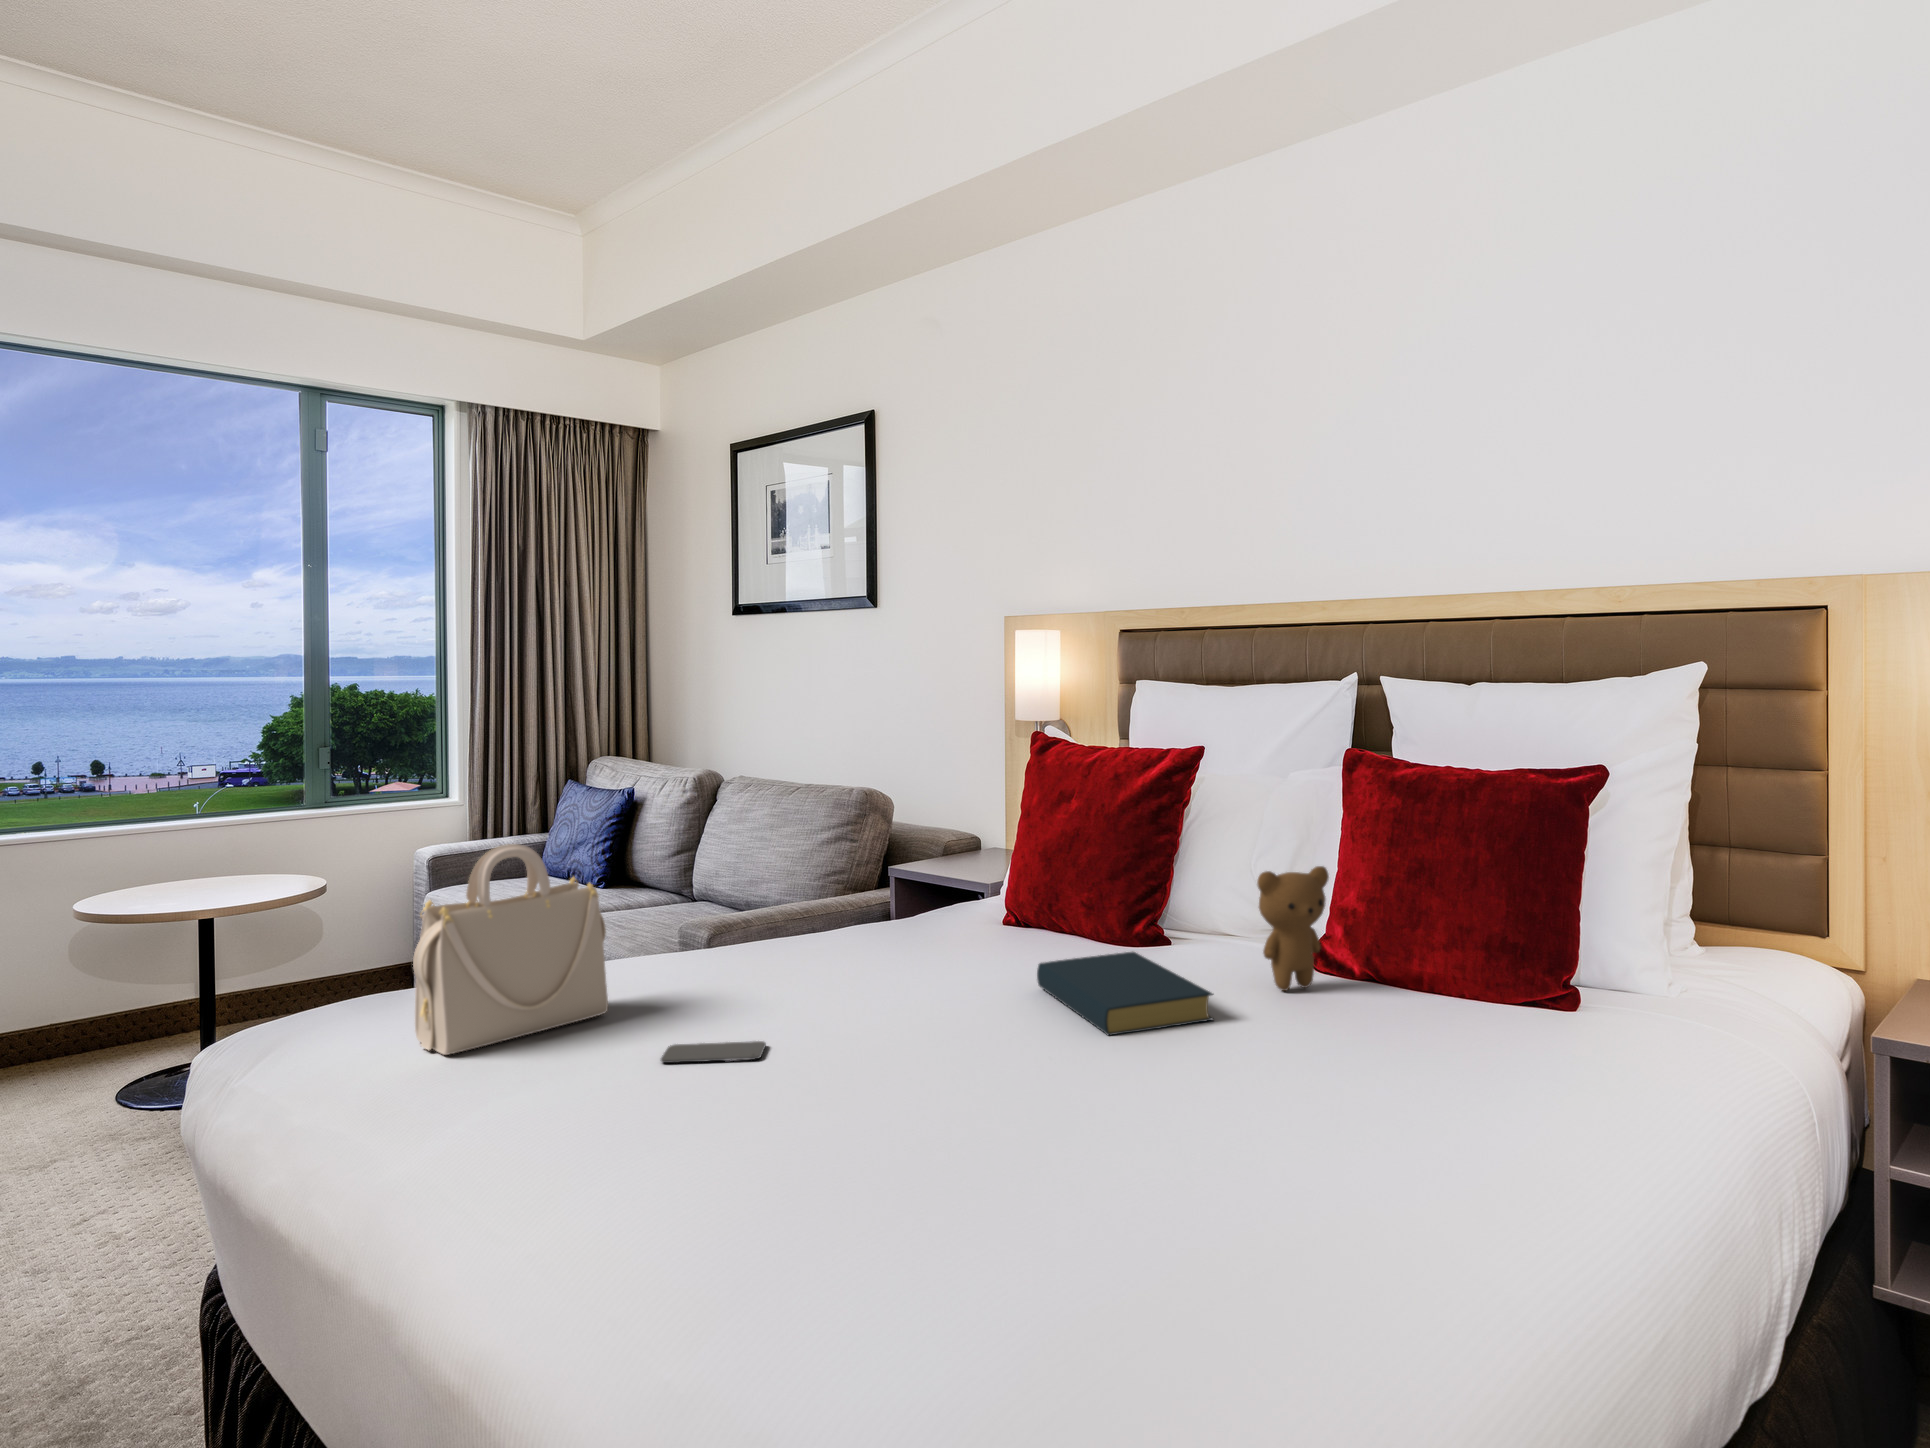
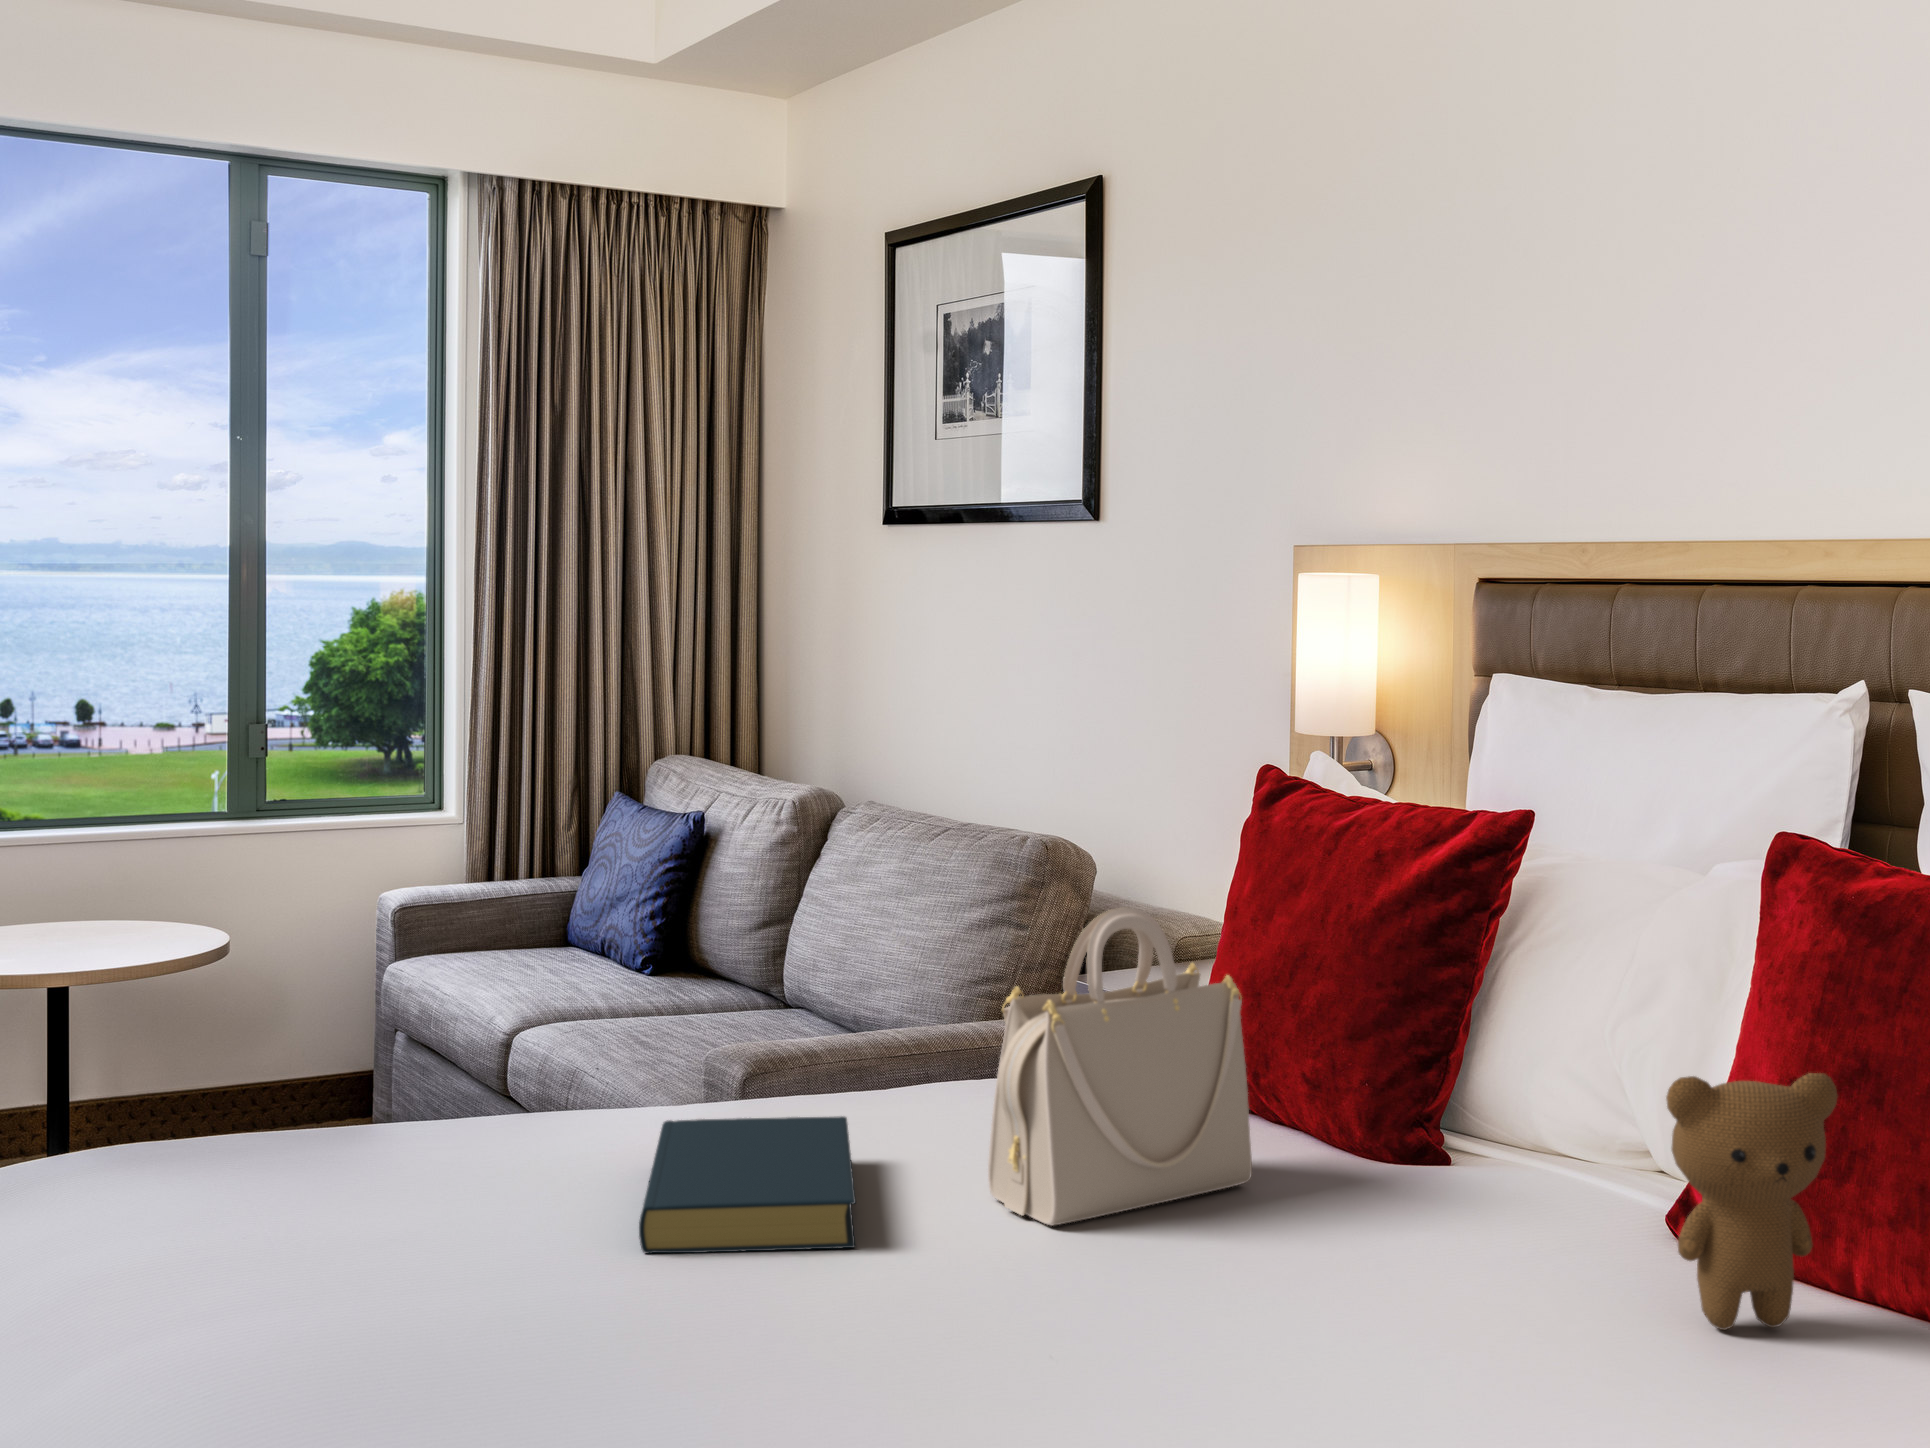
handbag: present [413,844,608,1055] -> present [988,908,1252,1225]
hardback book: present [1037,952,1213,1035] -> present [639,1116,856,1254]
smartphone: present [661,1041,766,1063] -> none [448,1309,644,1359]

